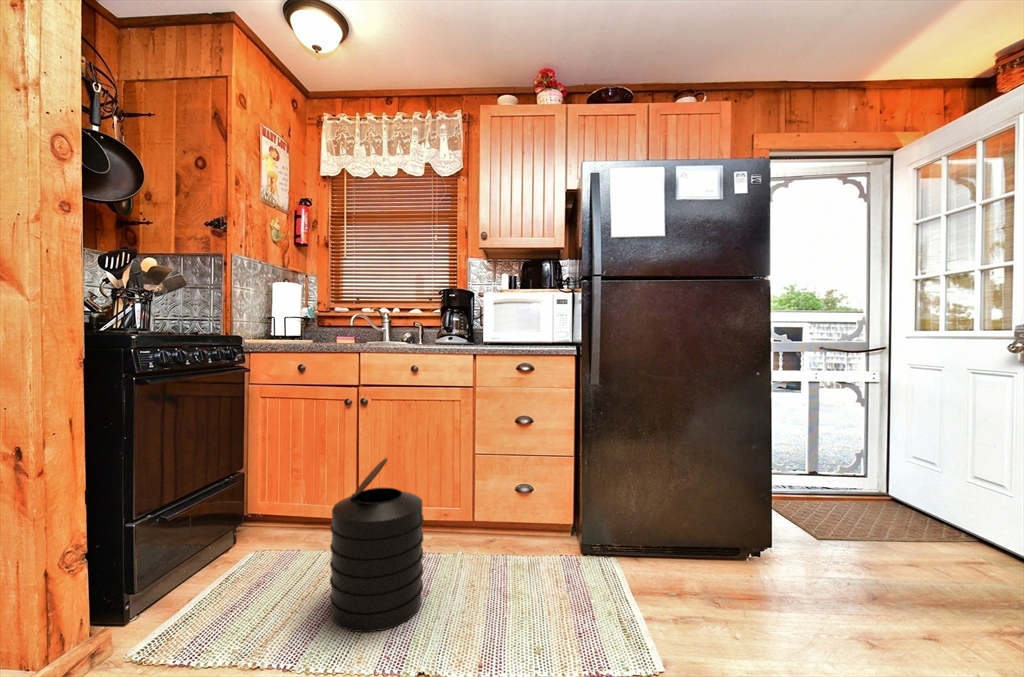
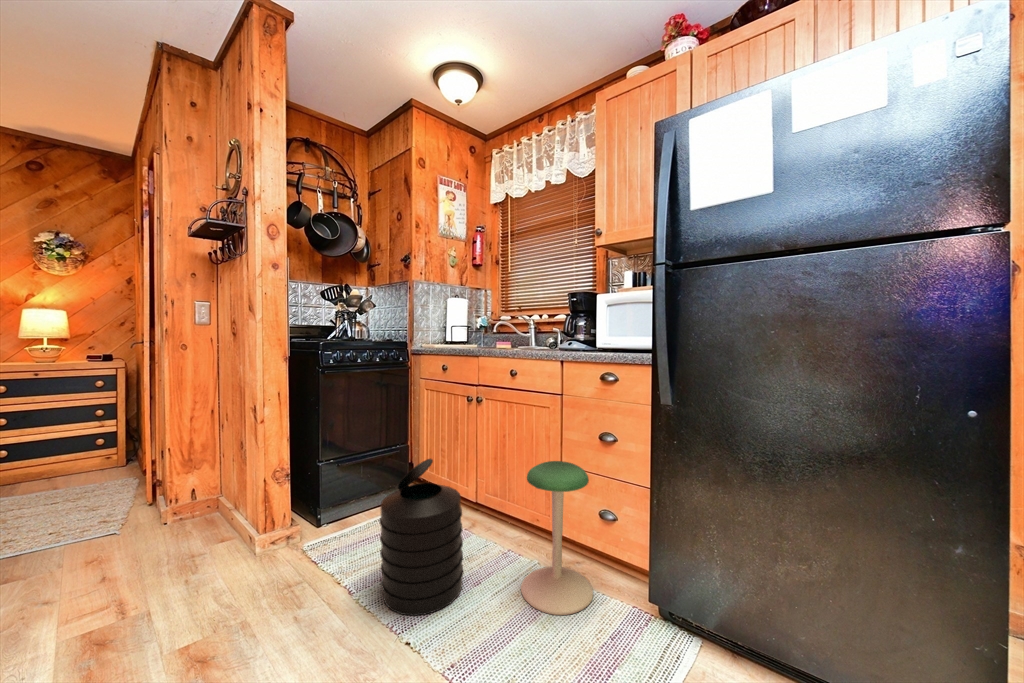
stool: none [466,445,533,581] -> present [521,461,593,615]

